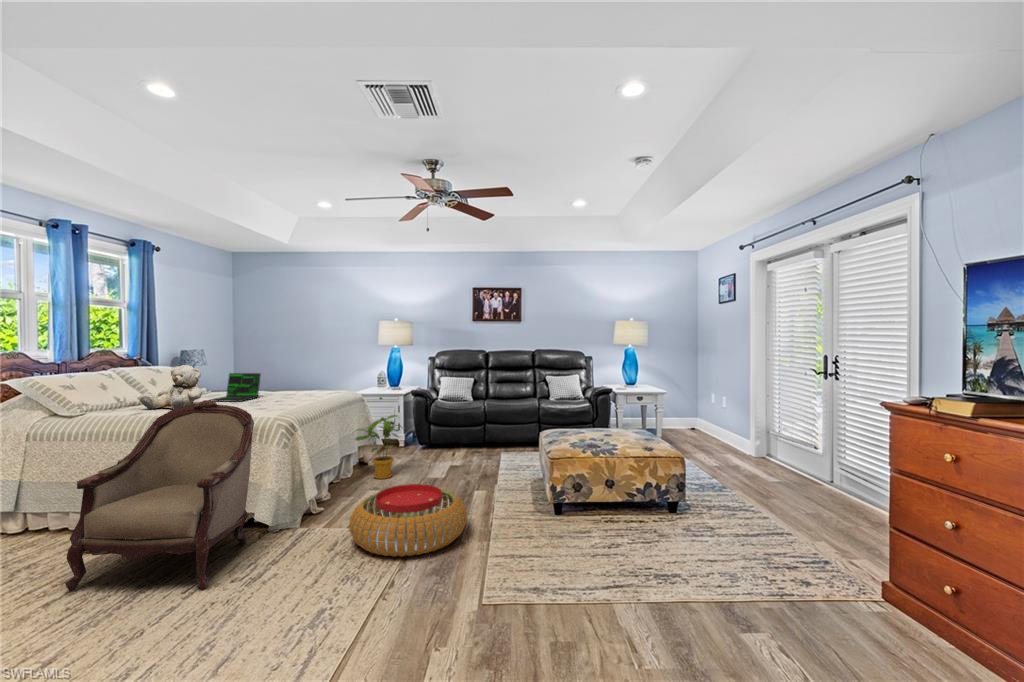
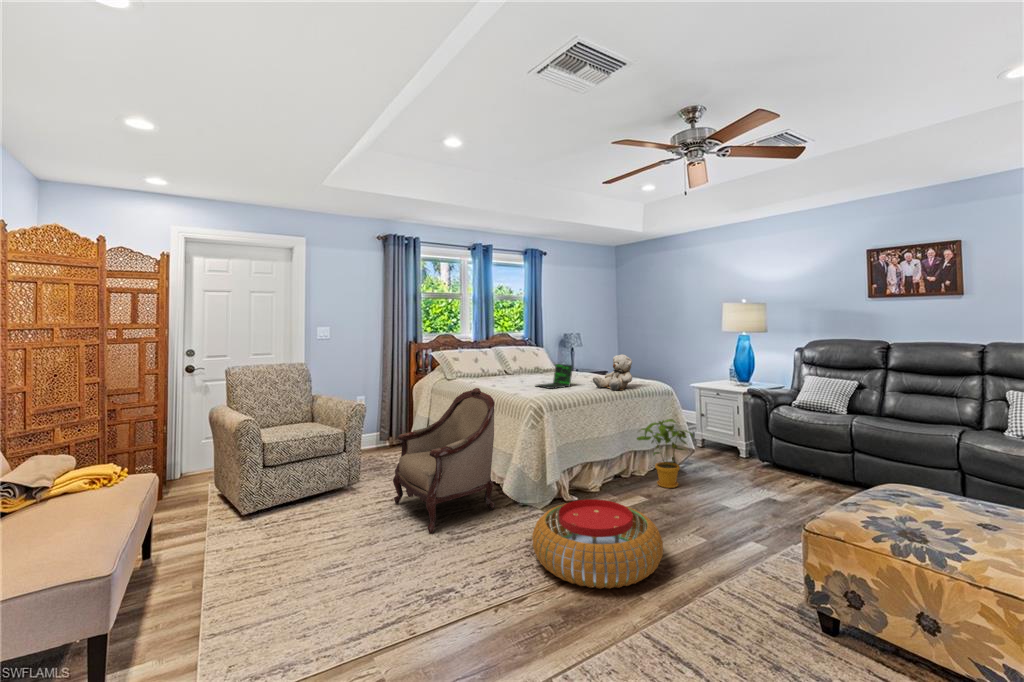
teddy bear: present [140,365,202,409] -> present [593,354,632,390]

